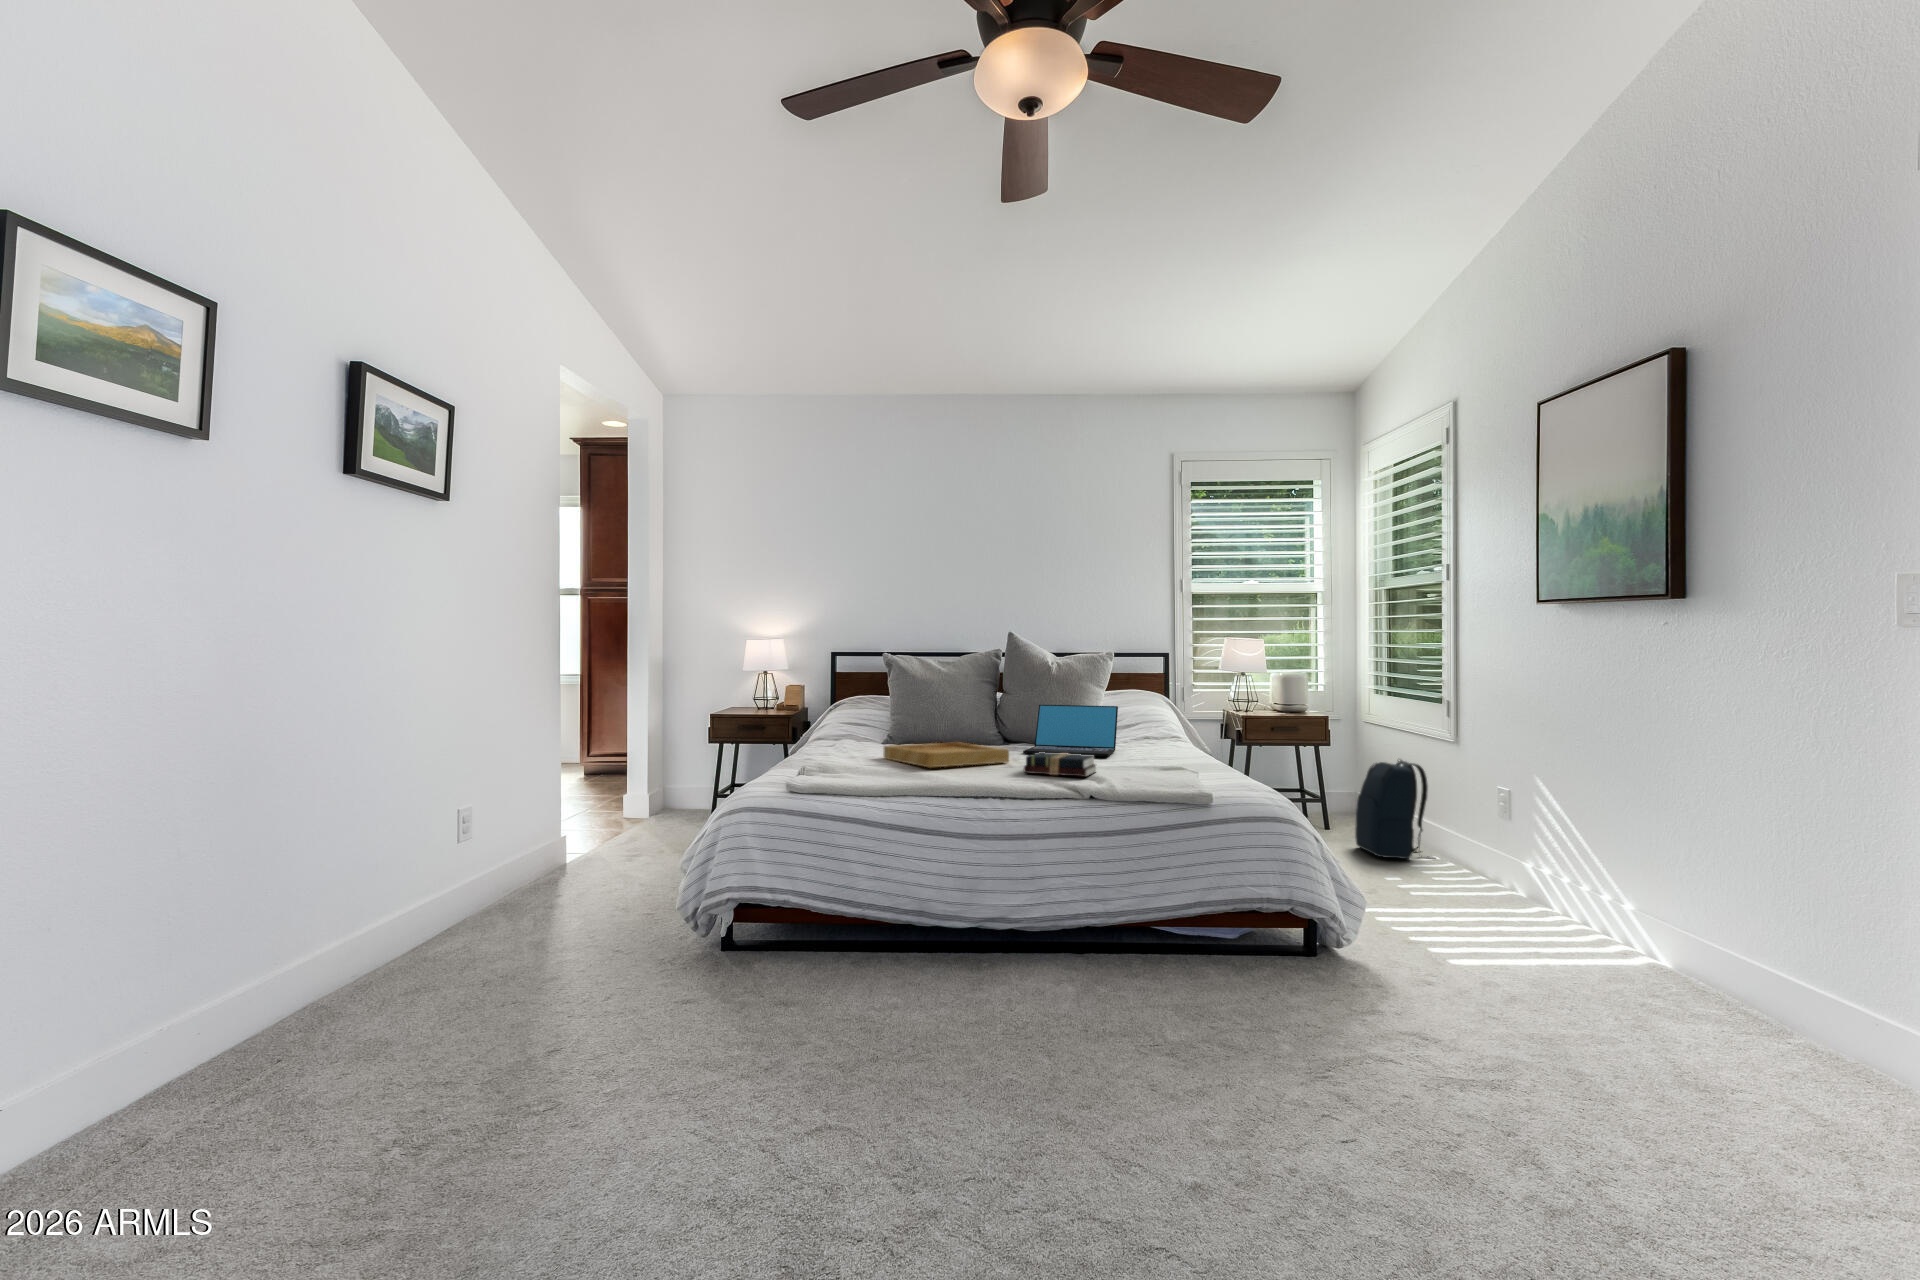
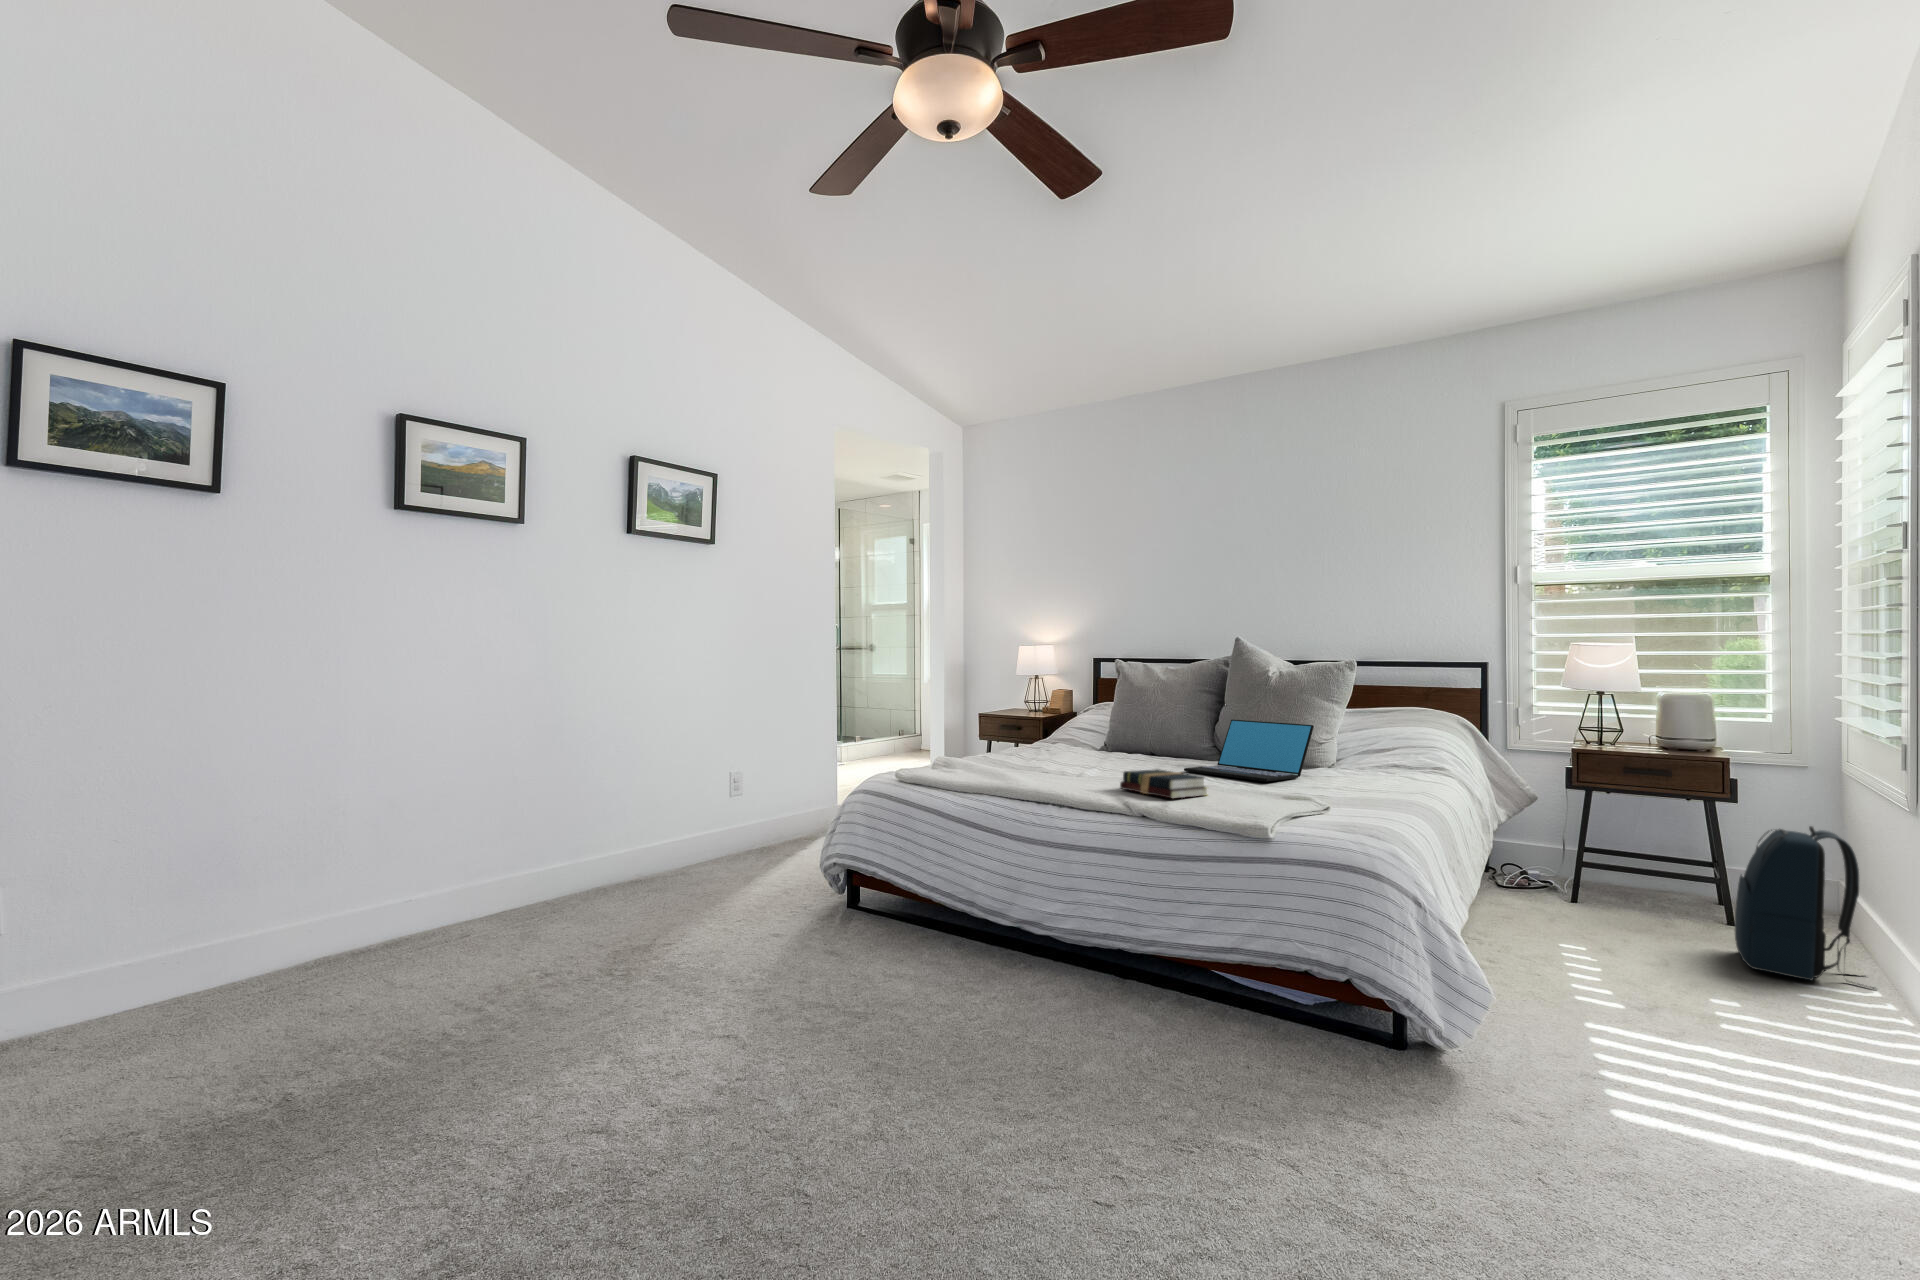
tray: present [883,742,1009,767] -> none [1033,752,1139,778]

